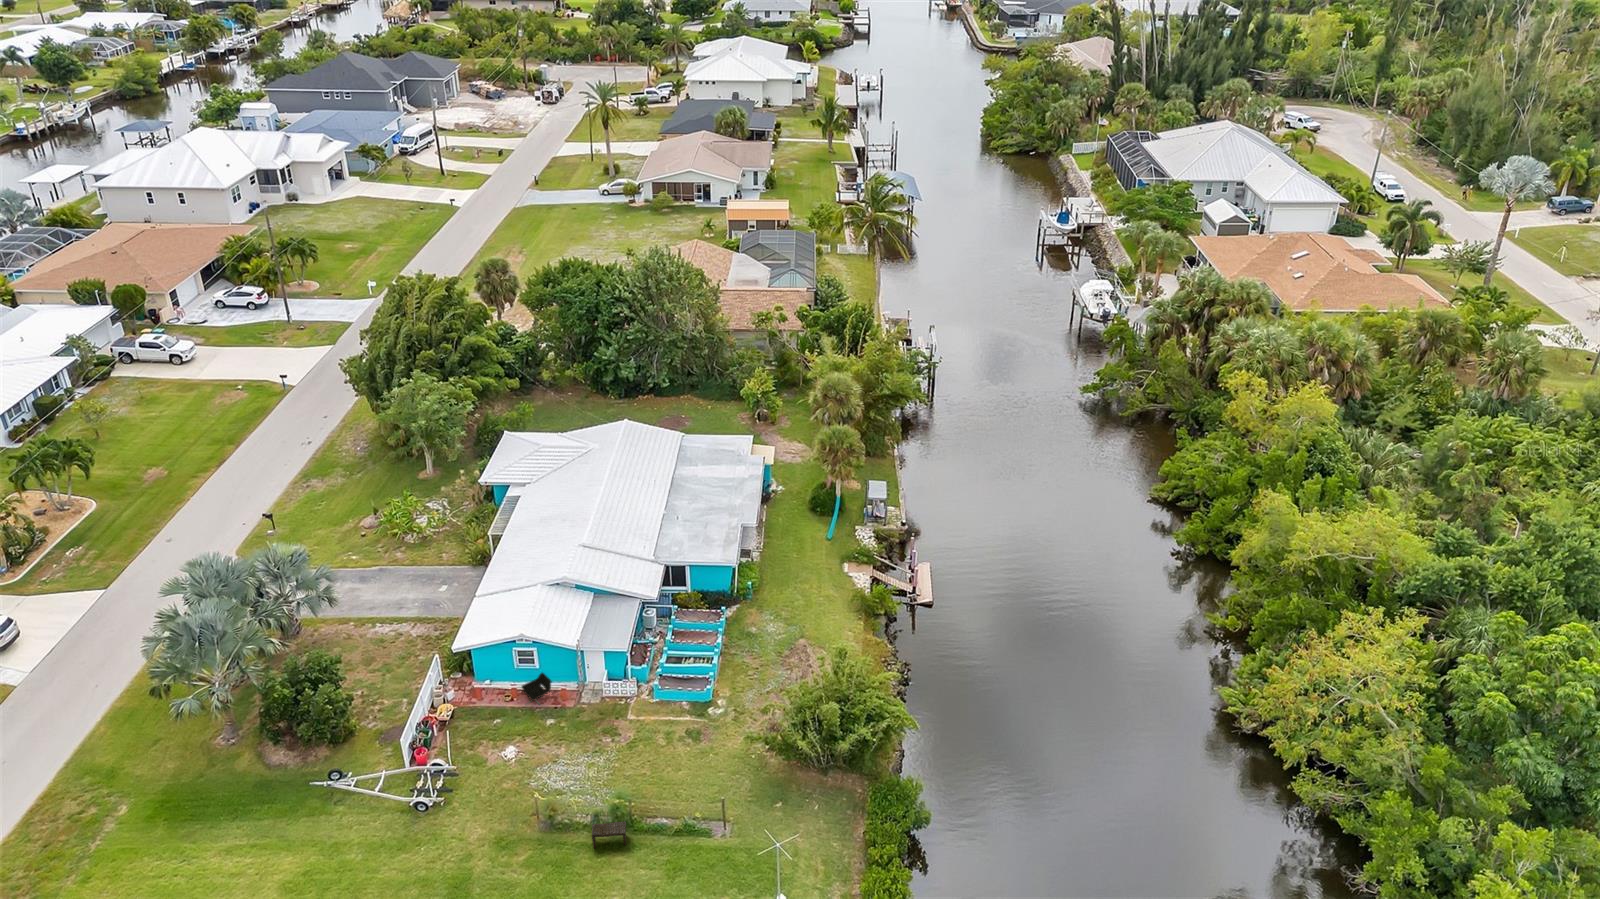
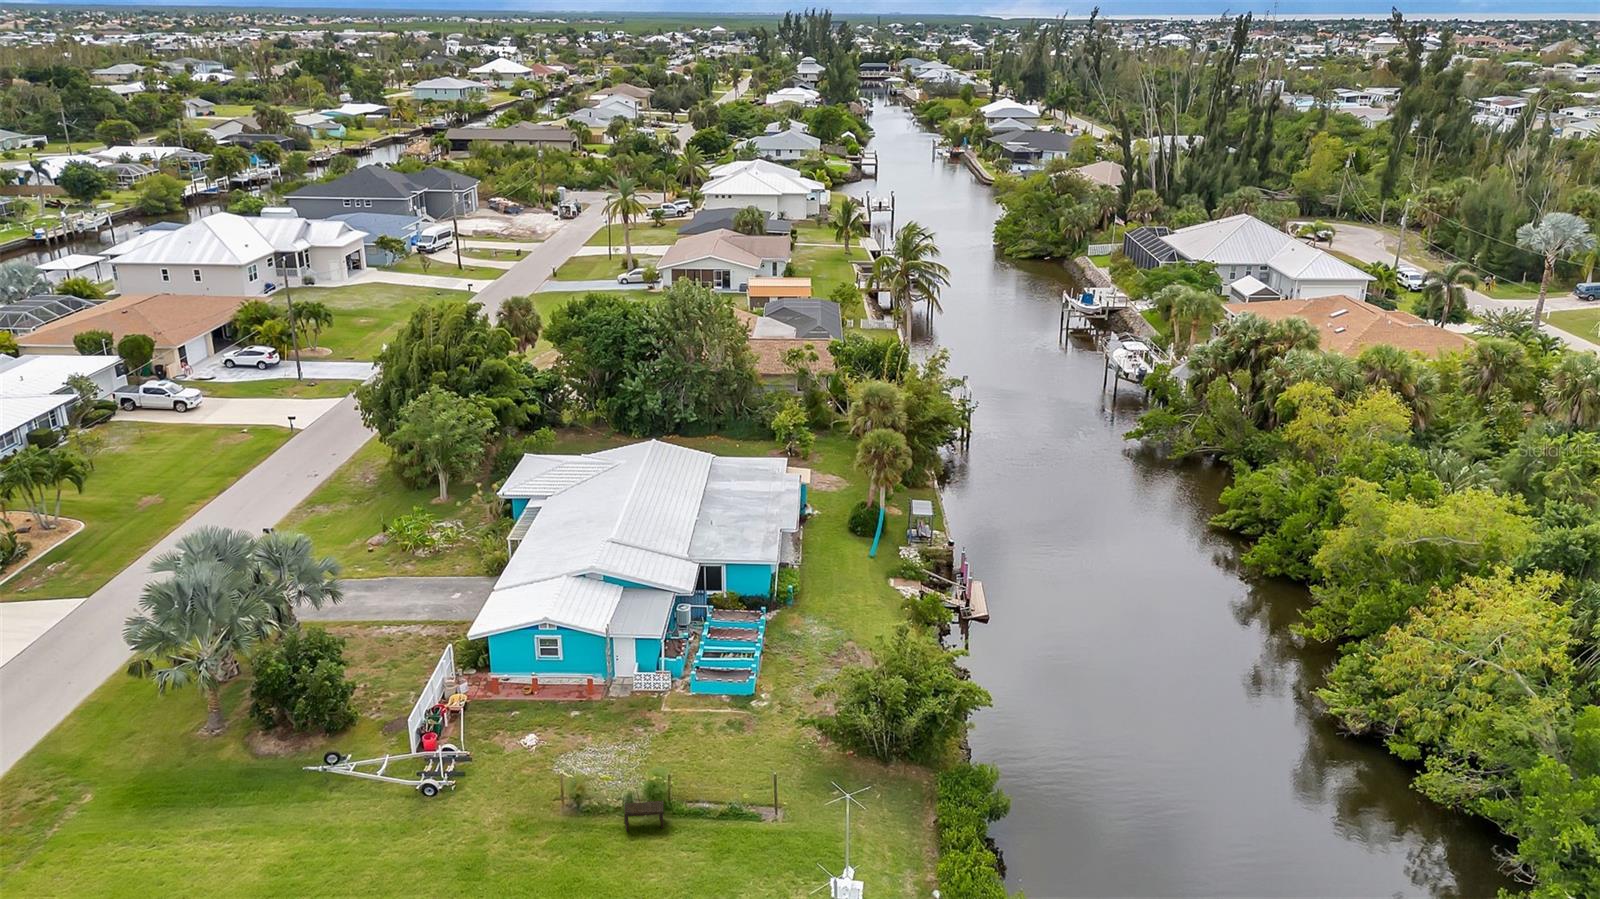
lounge chair: present [522,673,551,701] -> none [543,663,576,699]

